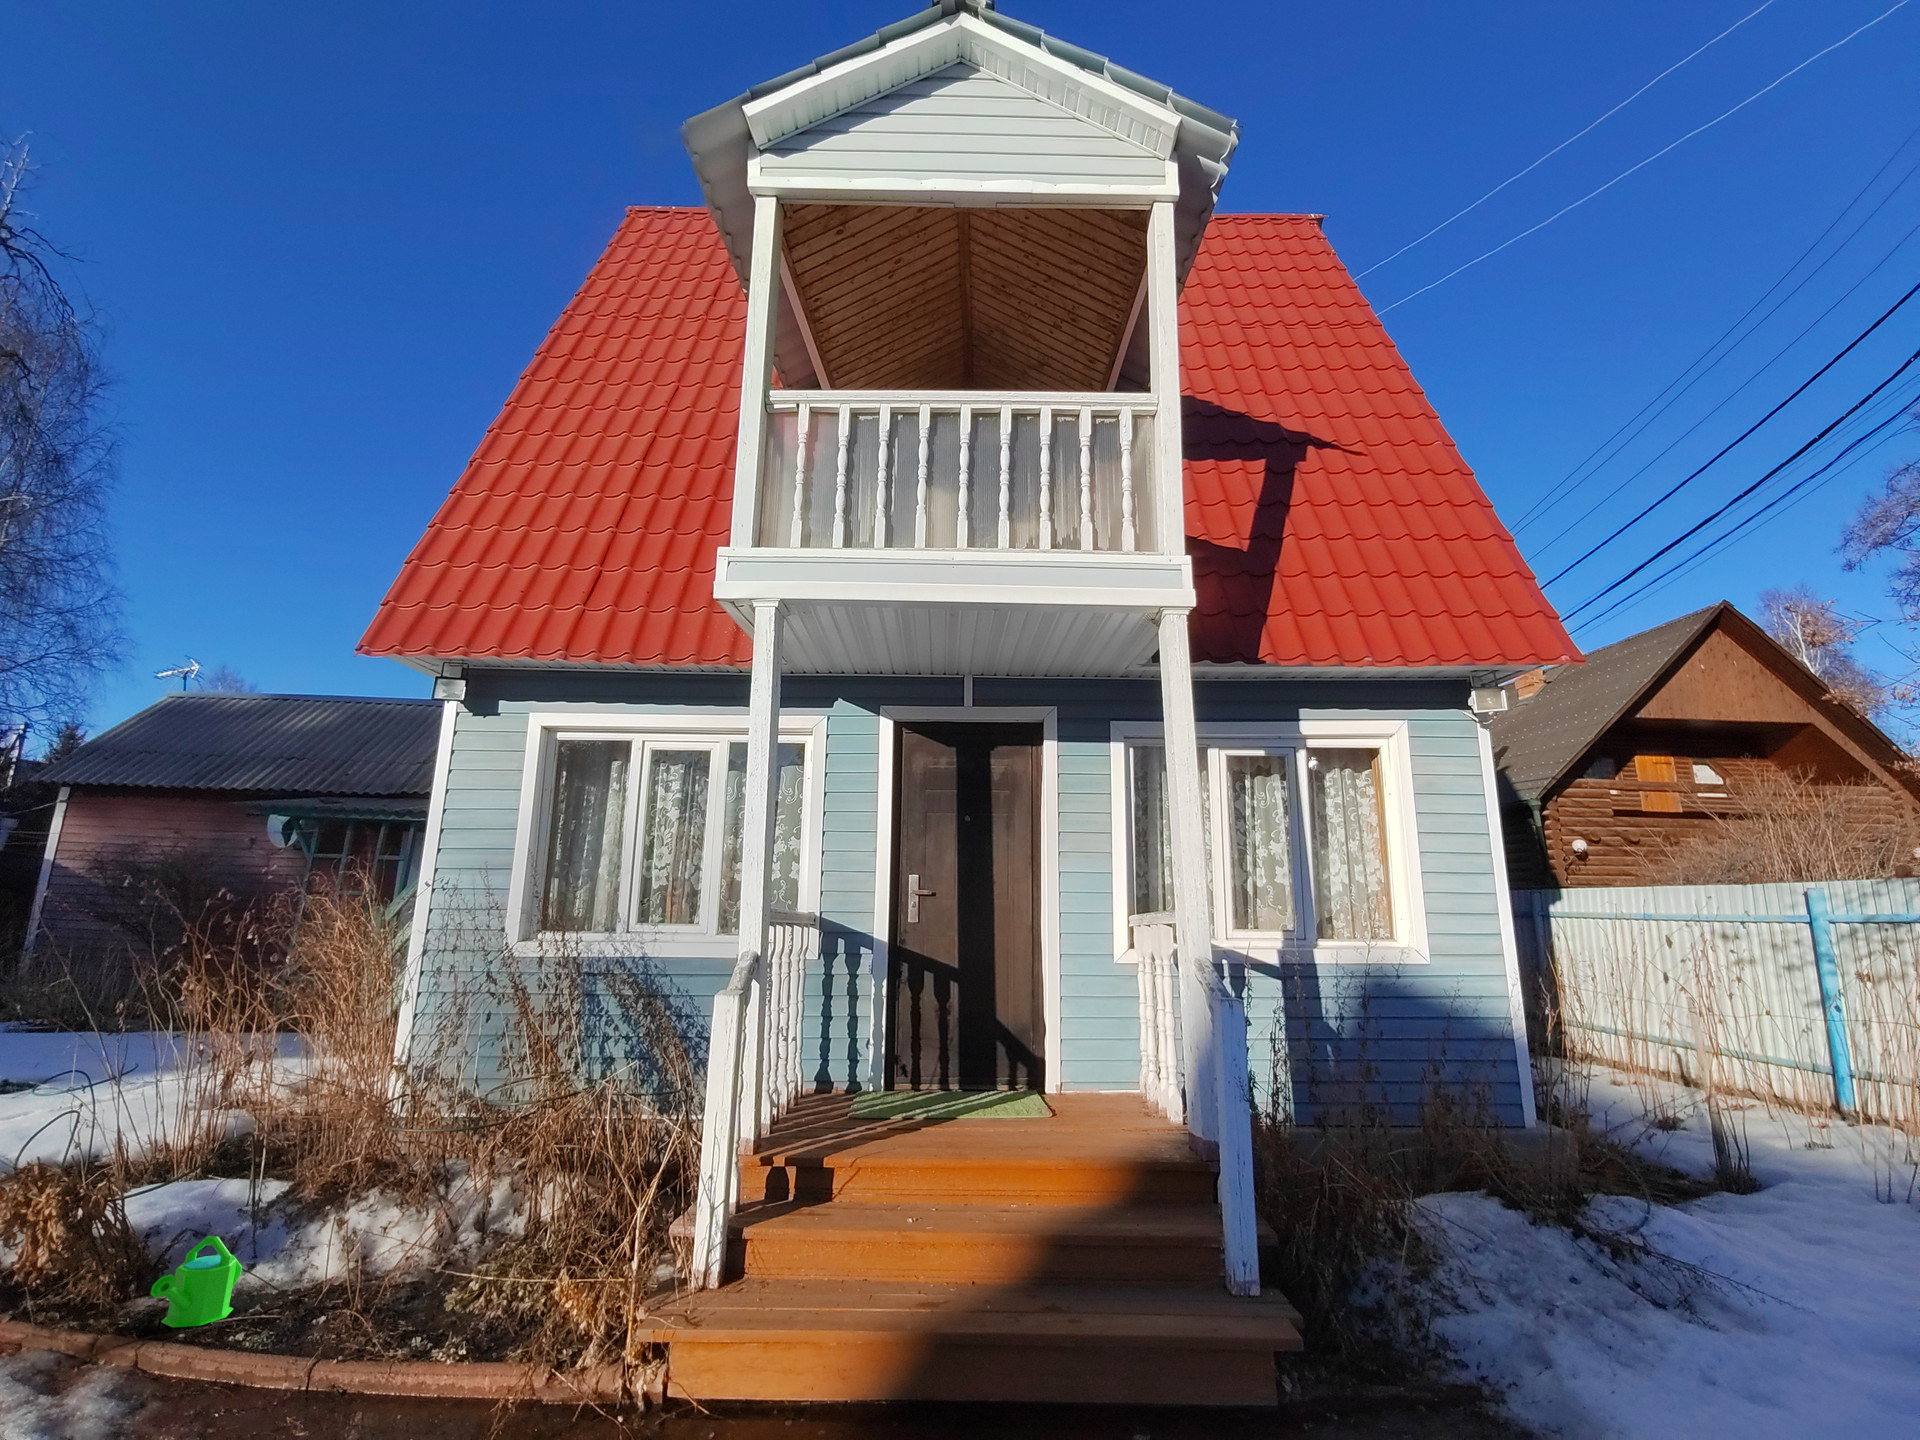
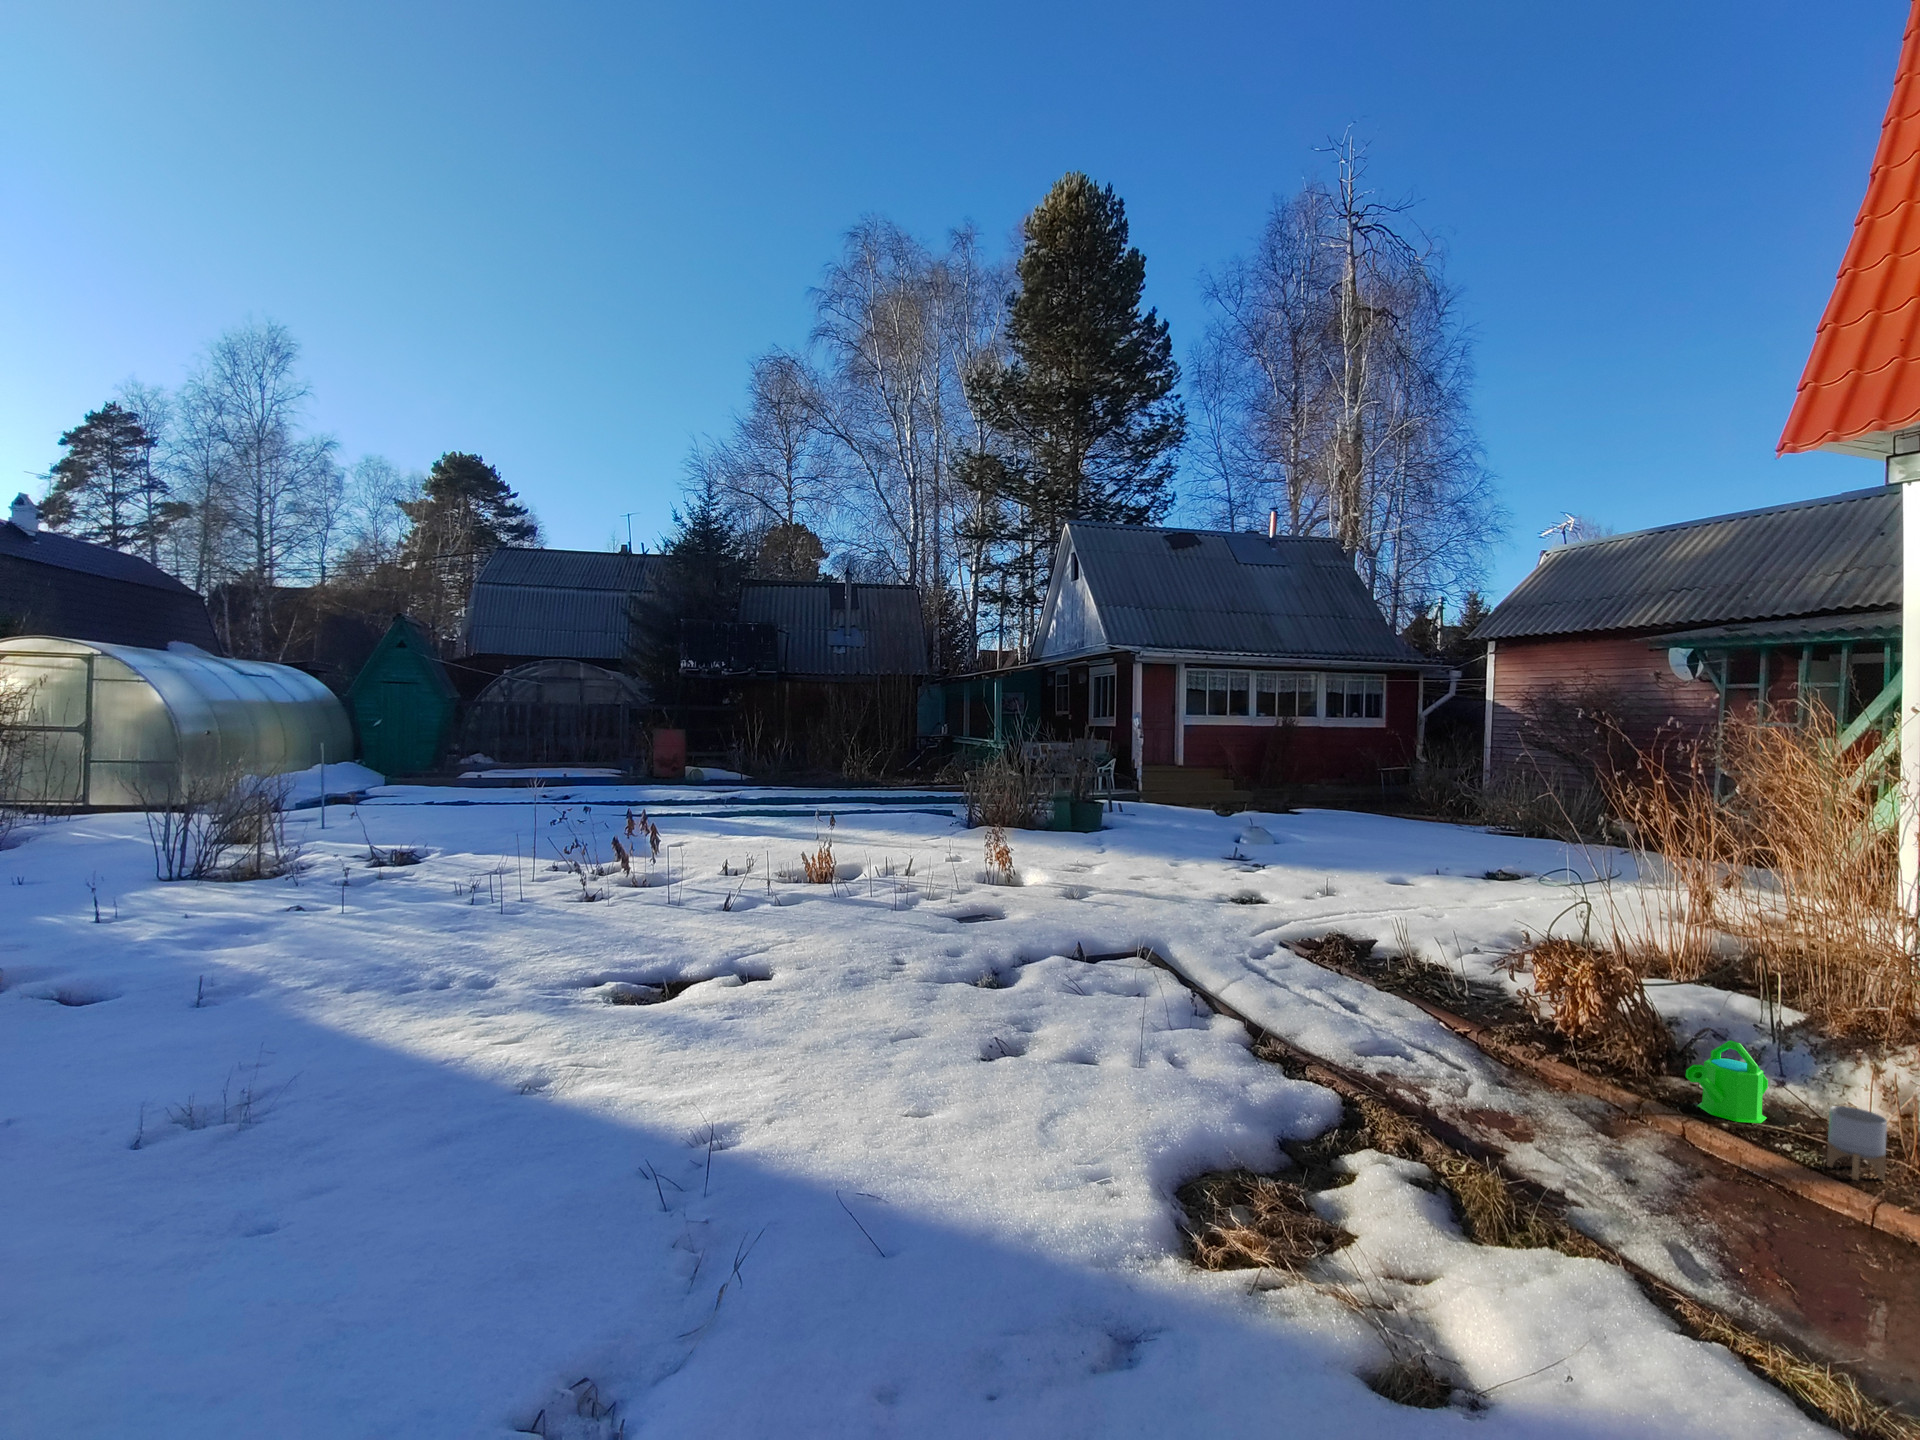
planter: none [276,1271,333,1348] -> present [1827,1106,1887,1180]

